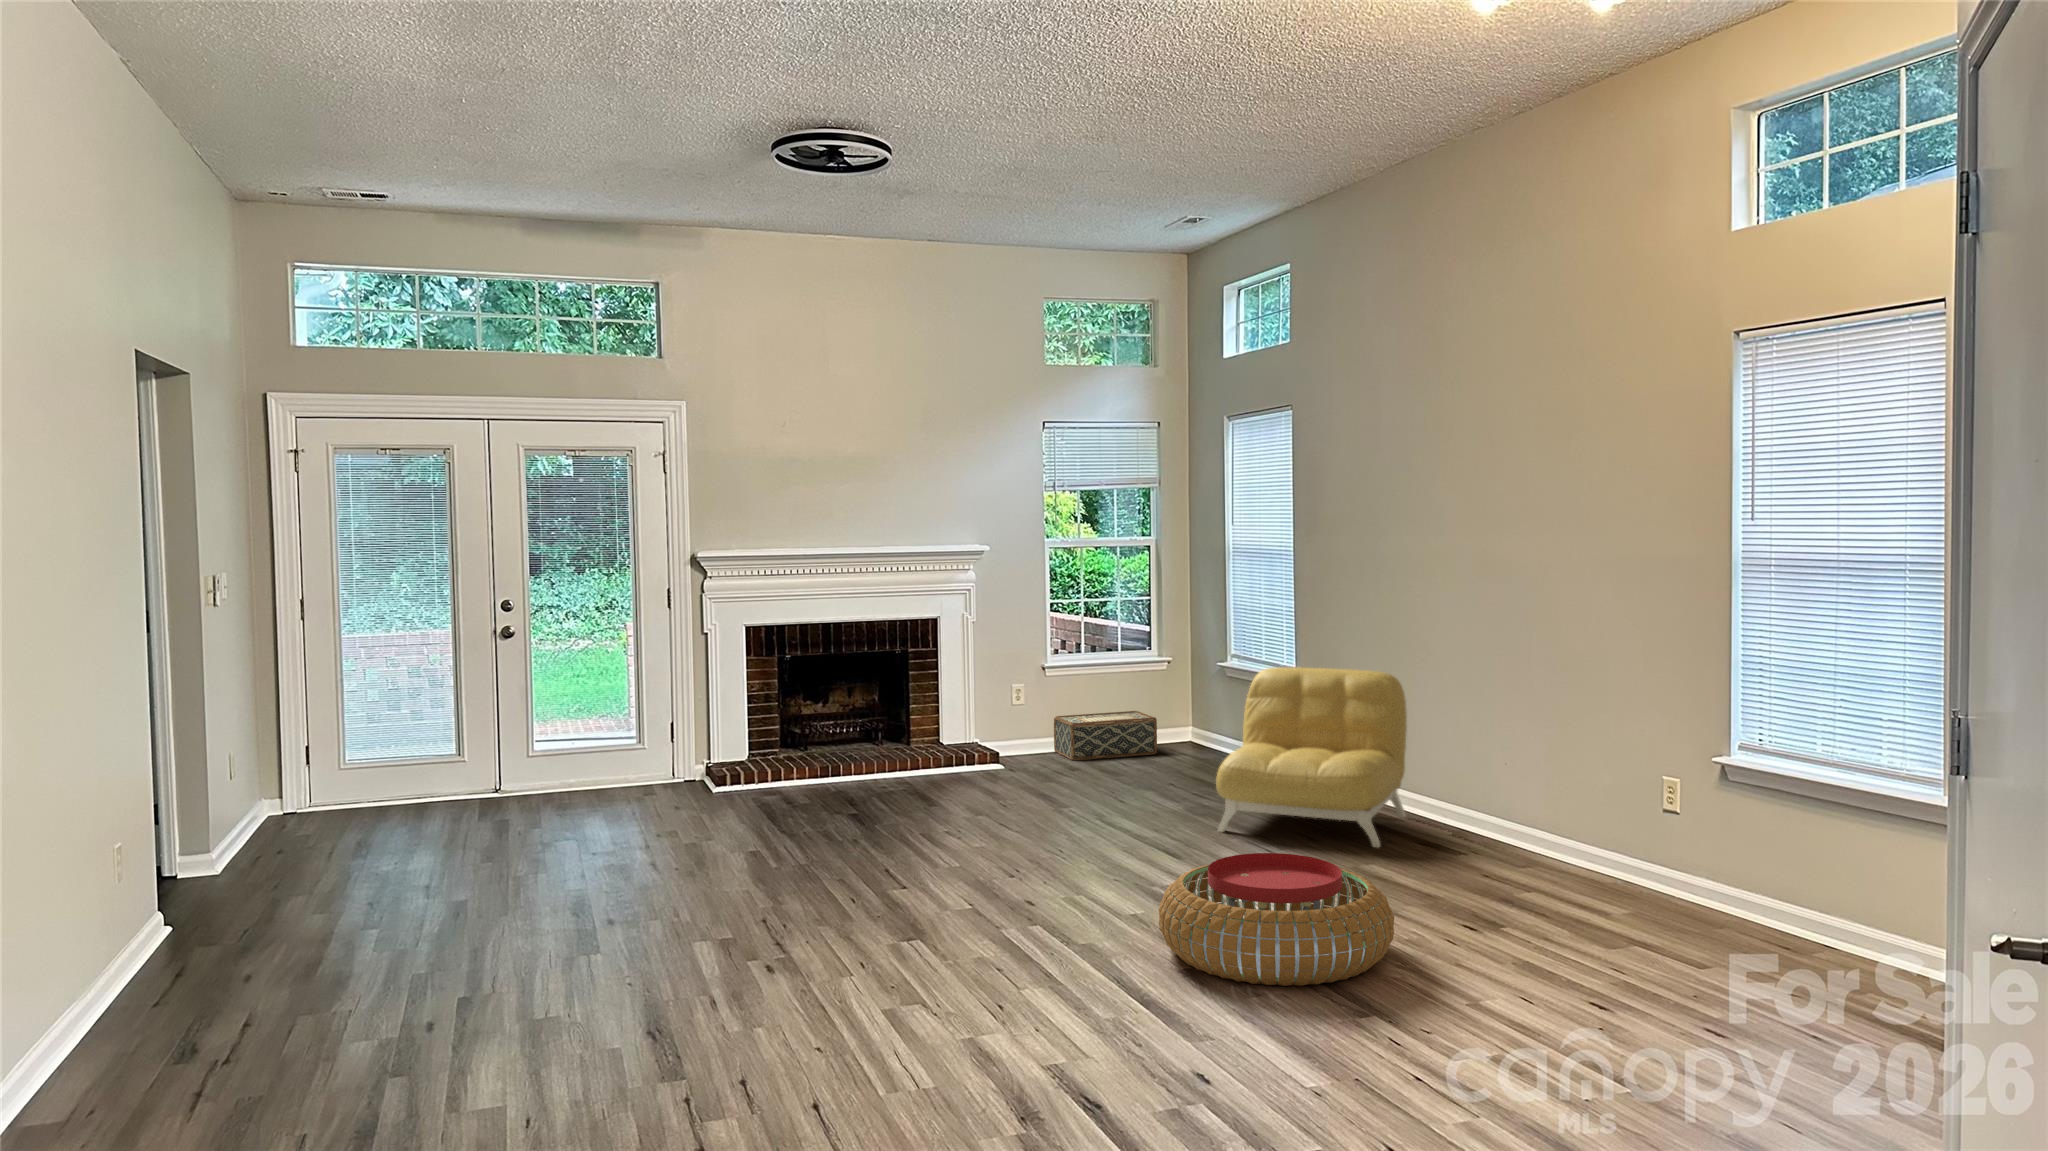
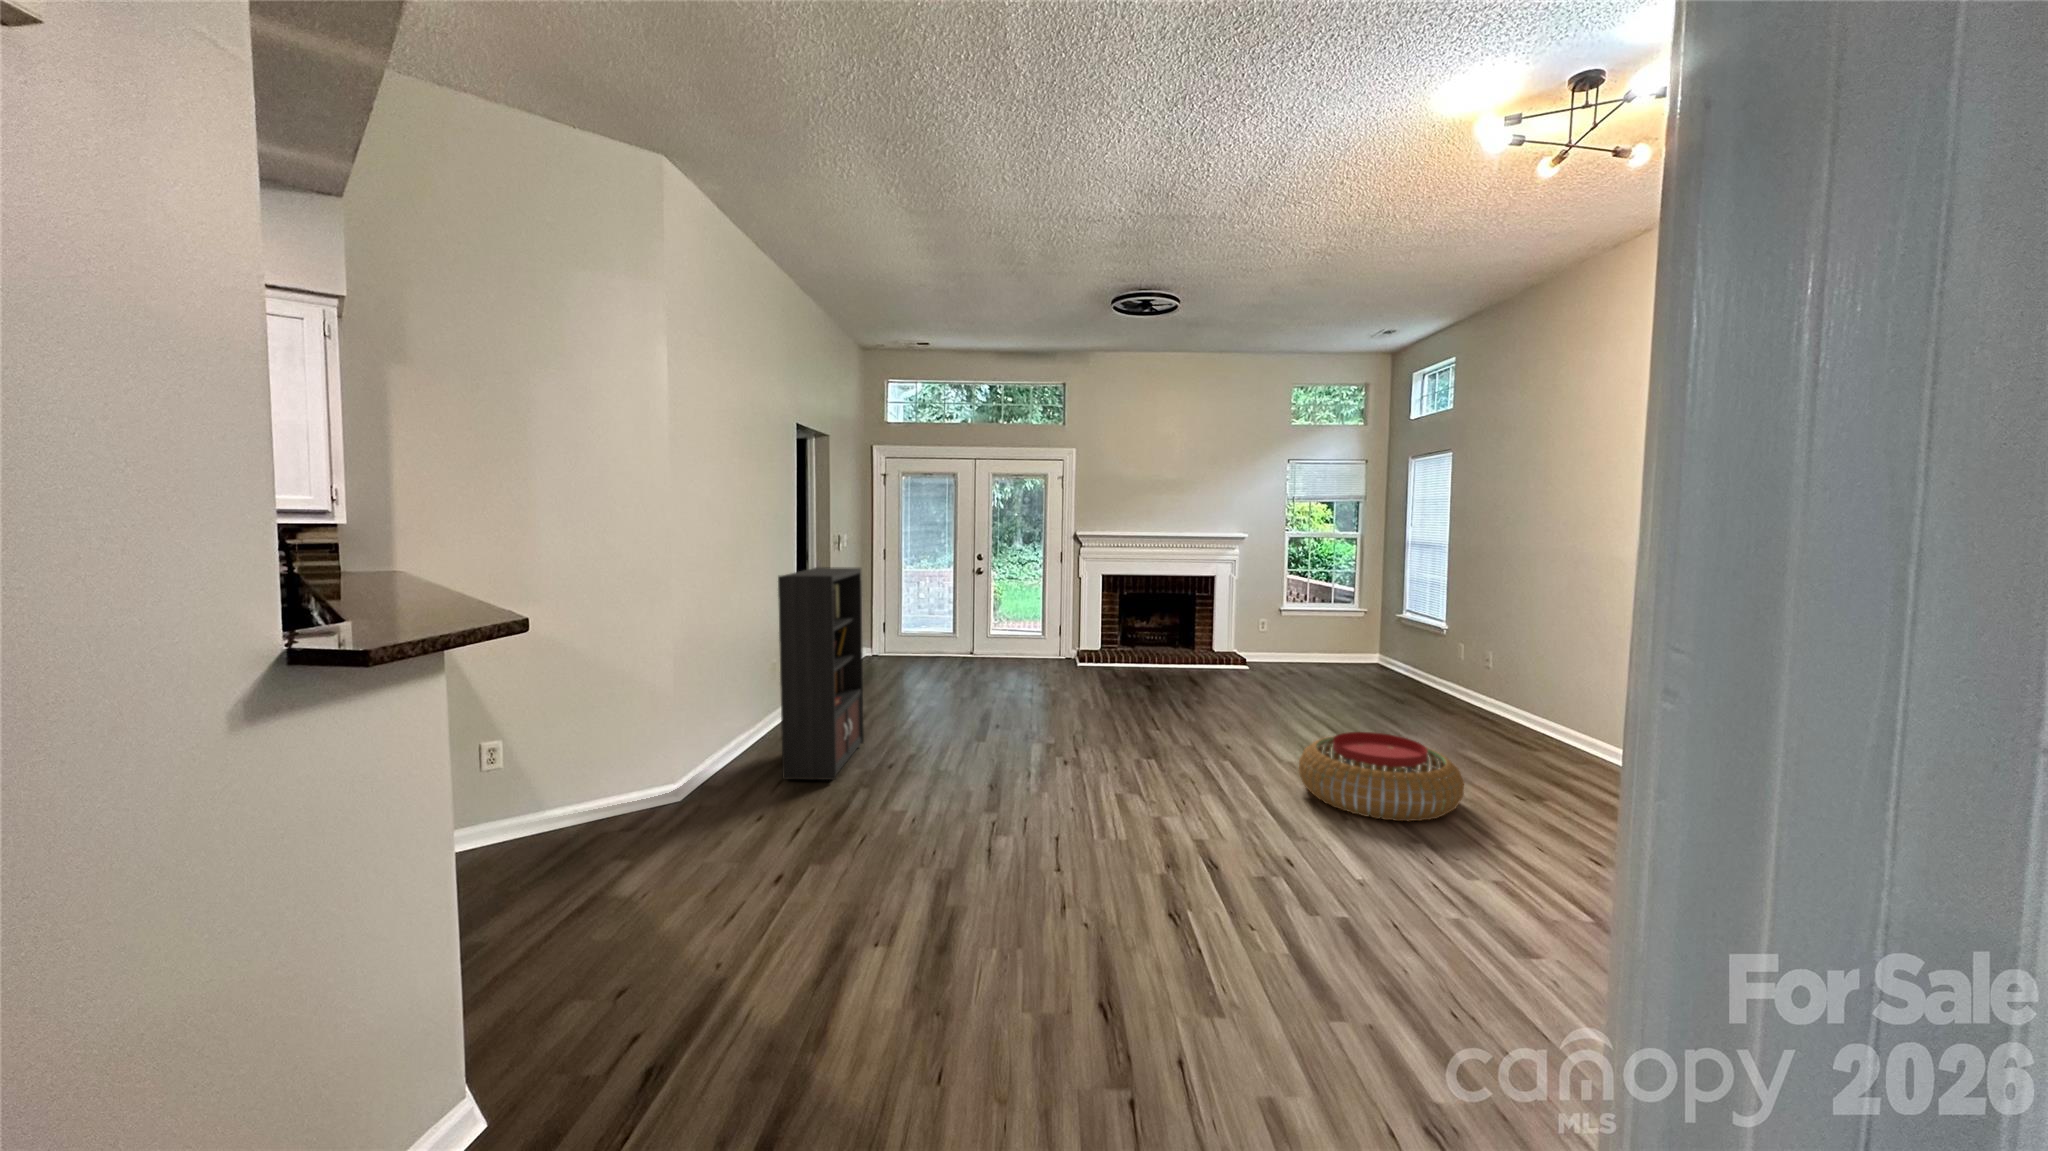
bookcase: none [178,641,355,1093] -> present [778,567,864,780]
armchair: present [1216,667,1407,847] -> none [1370,618,1517,741]
woven basket: present [1054,711,1157,761] -> none [1284,639,1351,668]

